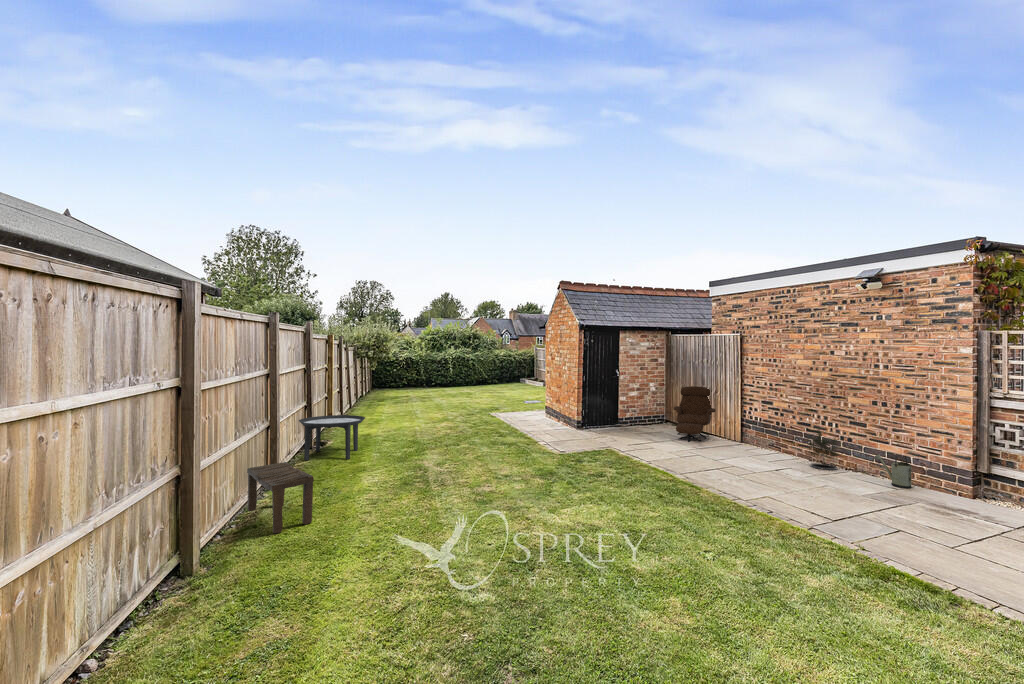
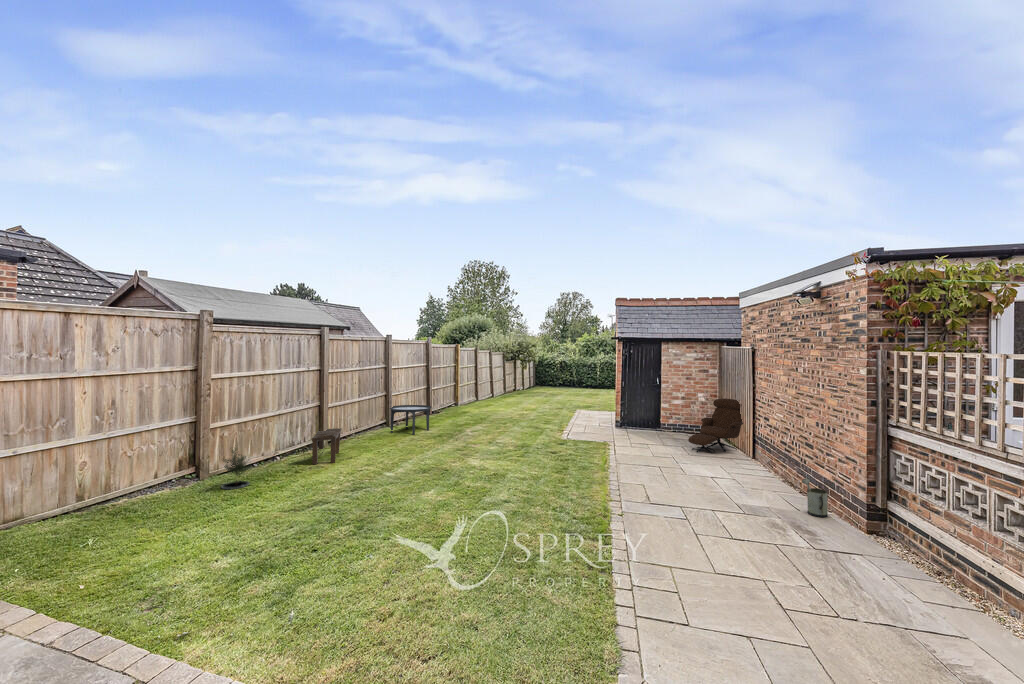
potted tree: present [808,430,837,470] -> present [222,448,250,489]

